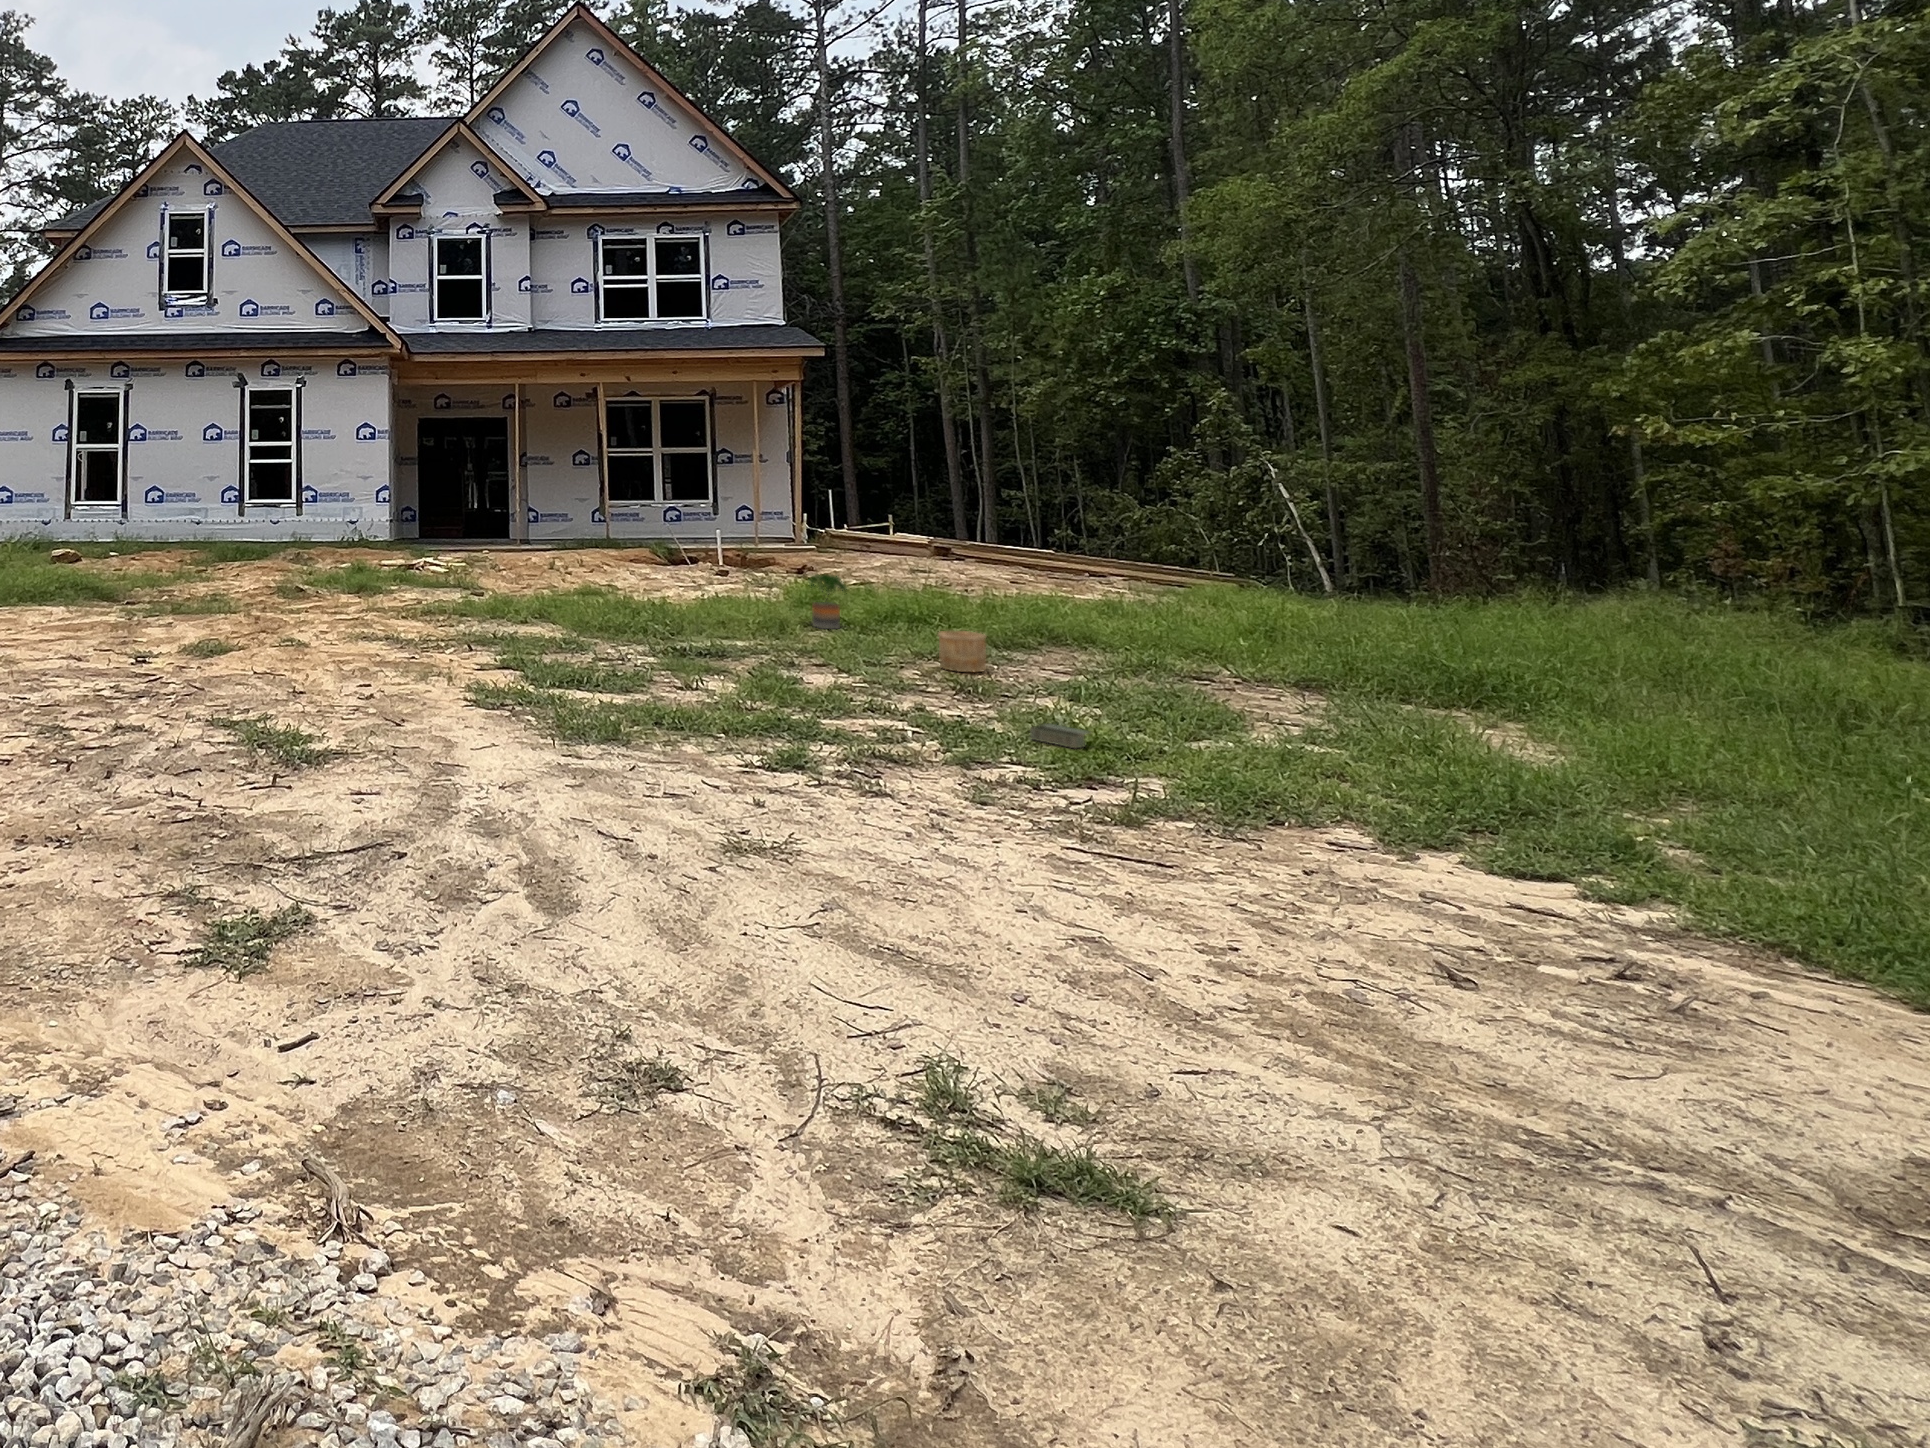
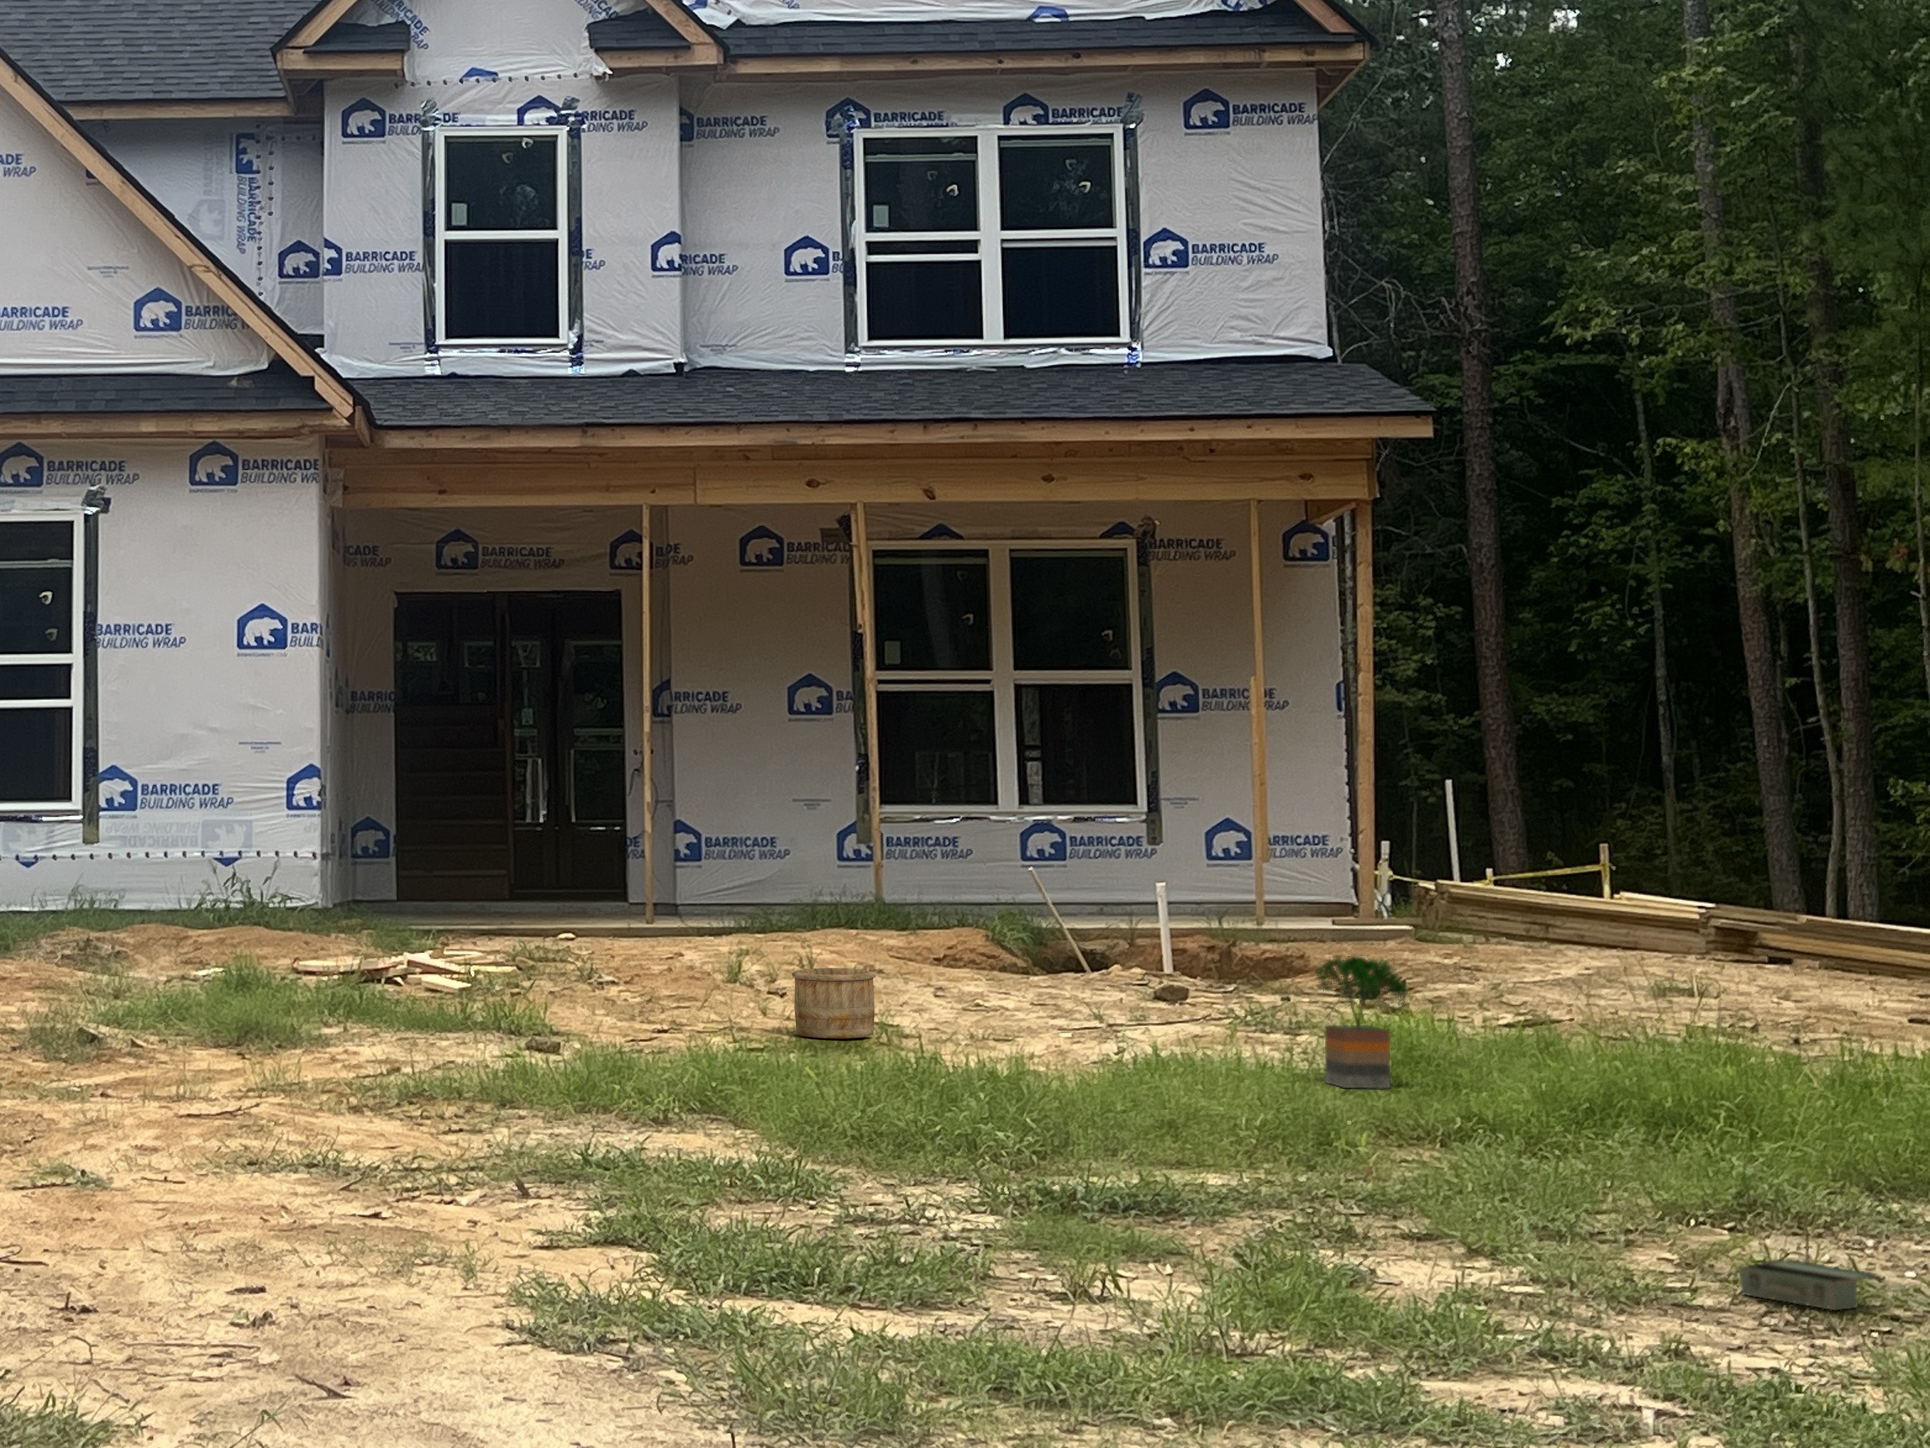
wooden bucket: present [938,631,986,672] -> present [792,968,876,1039]

